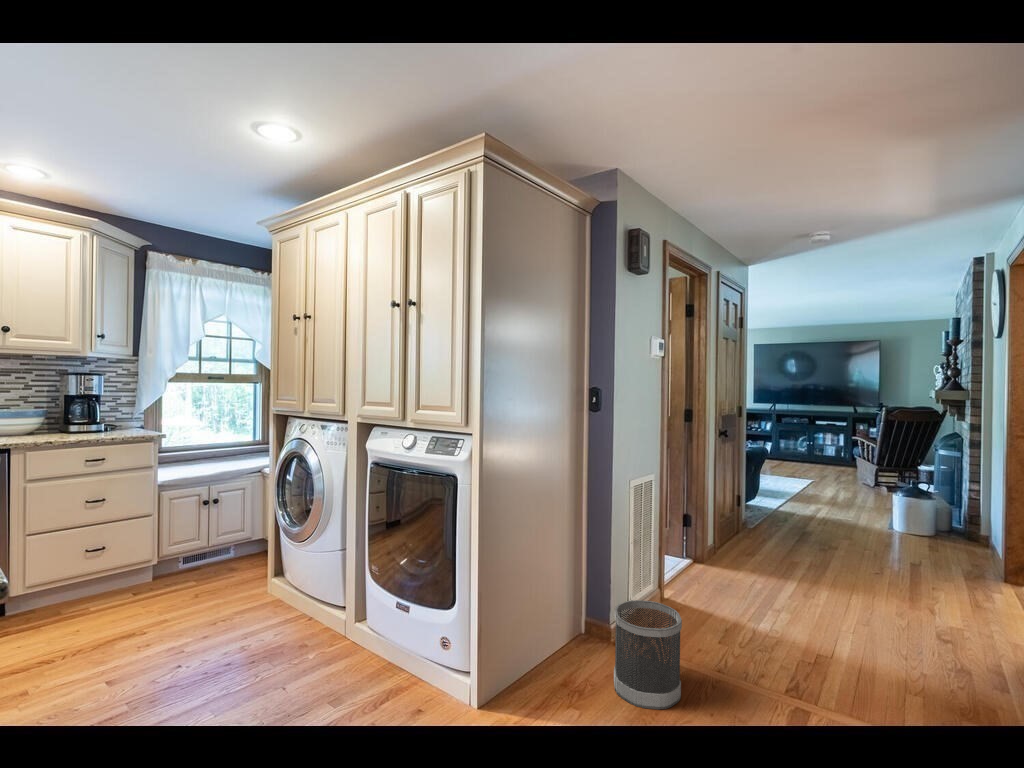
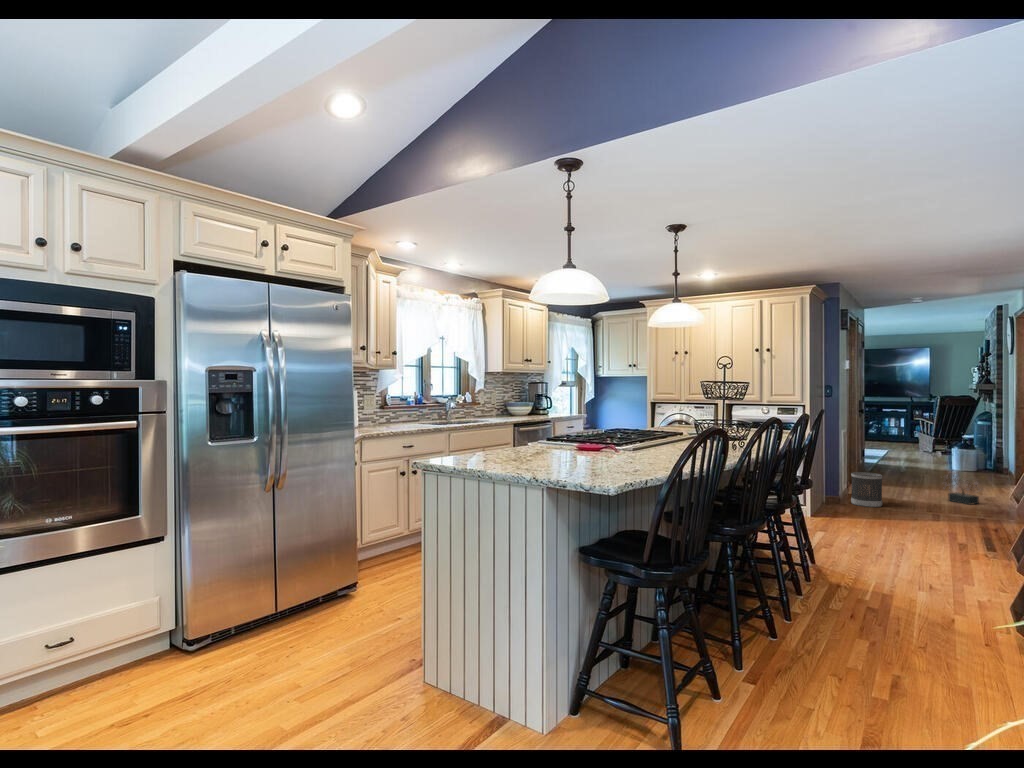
decorative plant: none [842,595,946,695] -> present [945,475,979,504]

